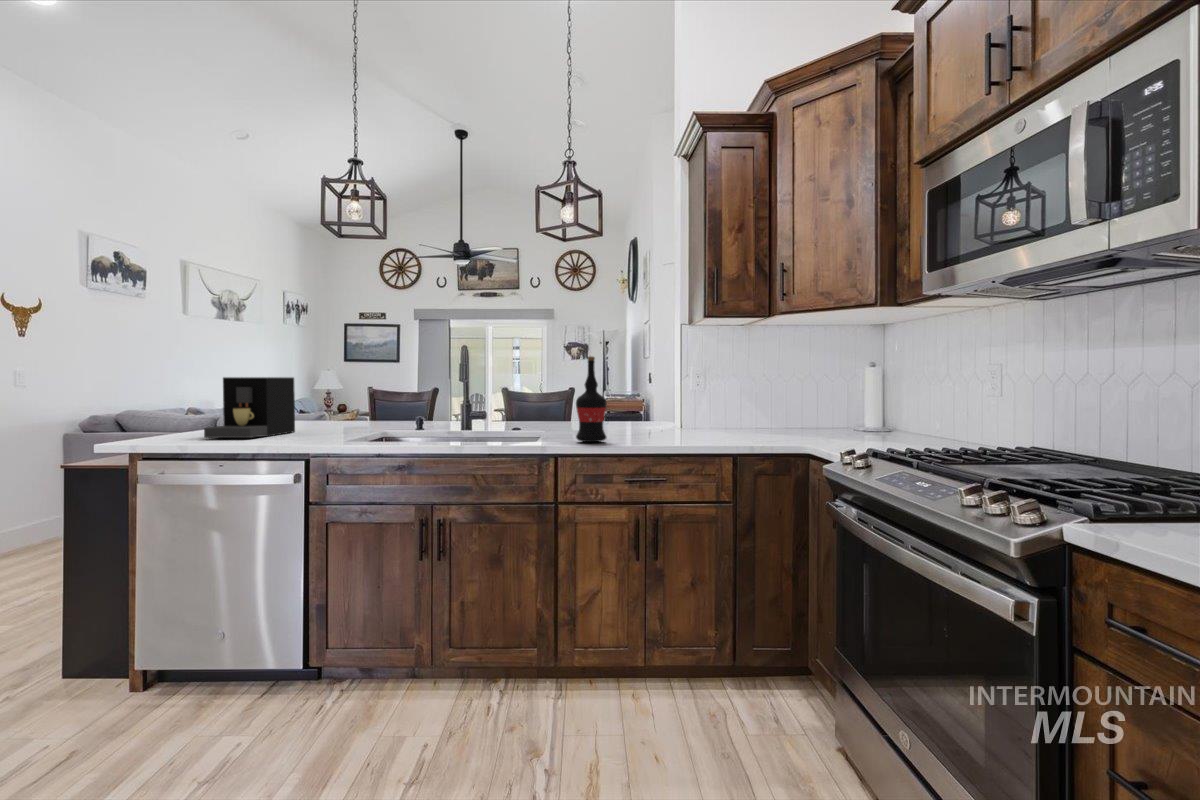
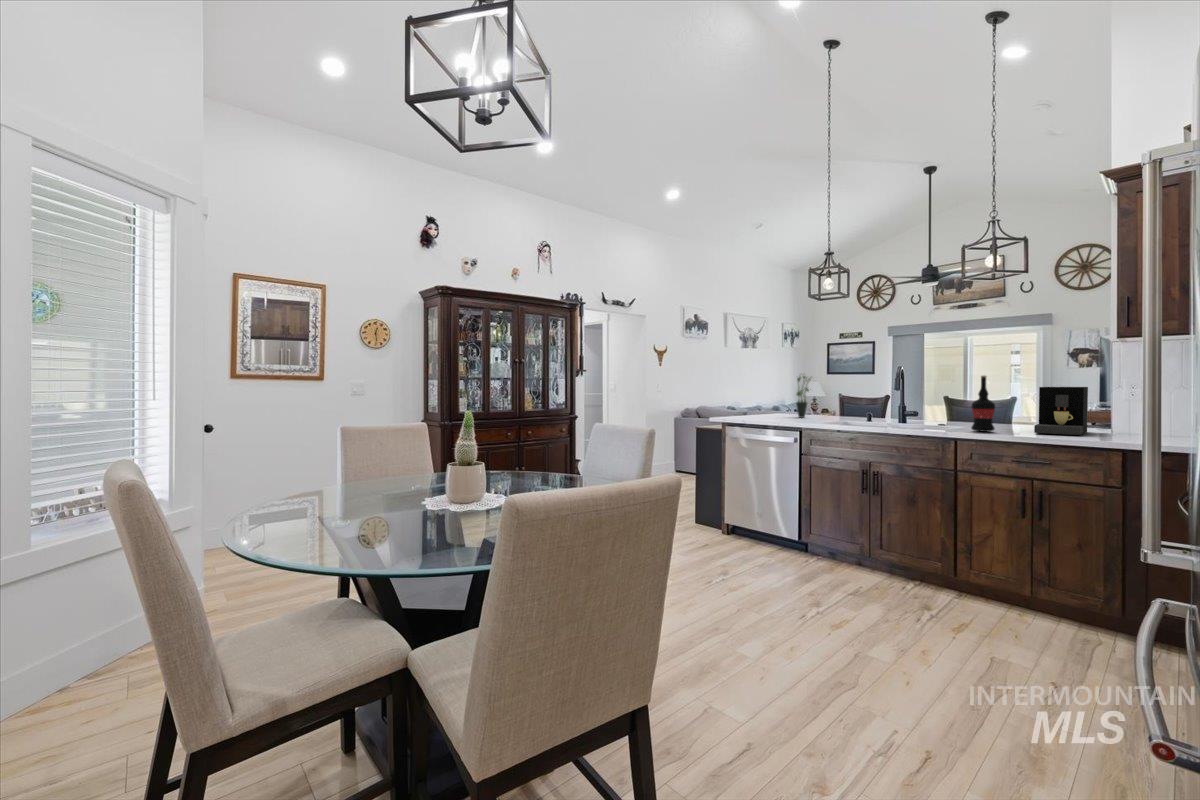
potted plant: none [297,353,331,429] -> present [796,376,811,418]
coffee maker: present [204,377,295,438] -> present [1034,387,1088,435]

